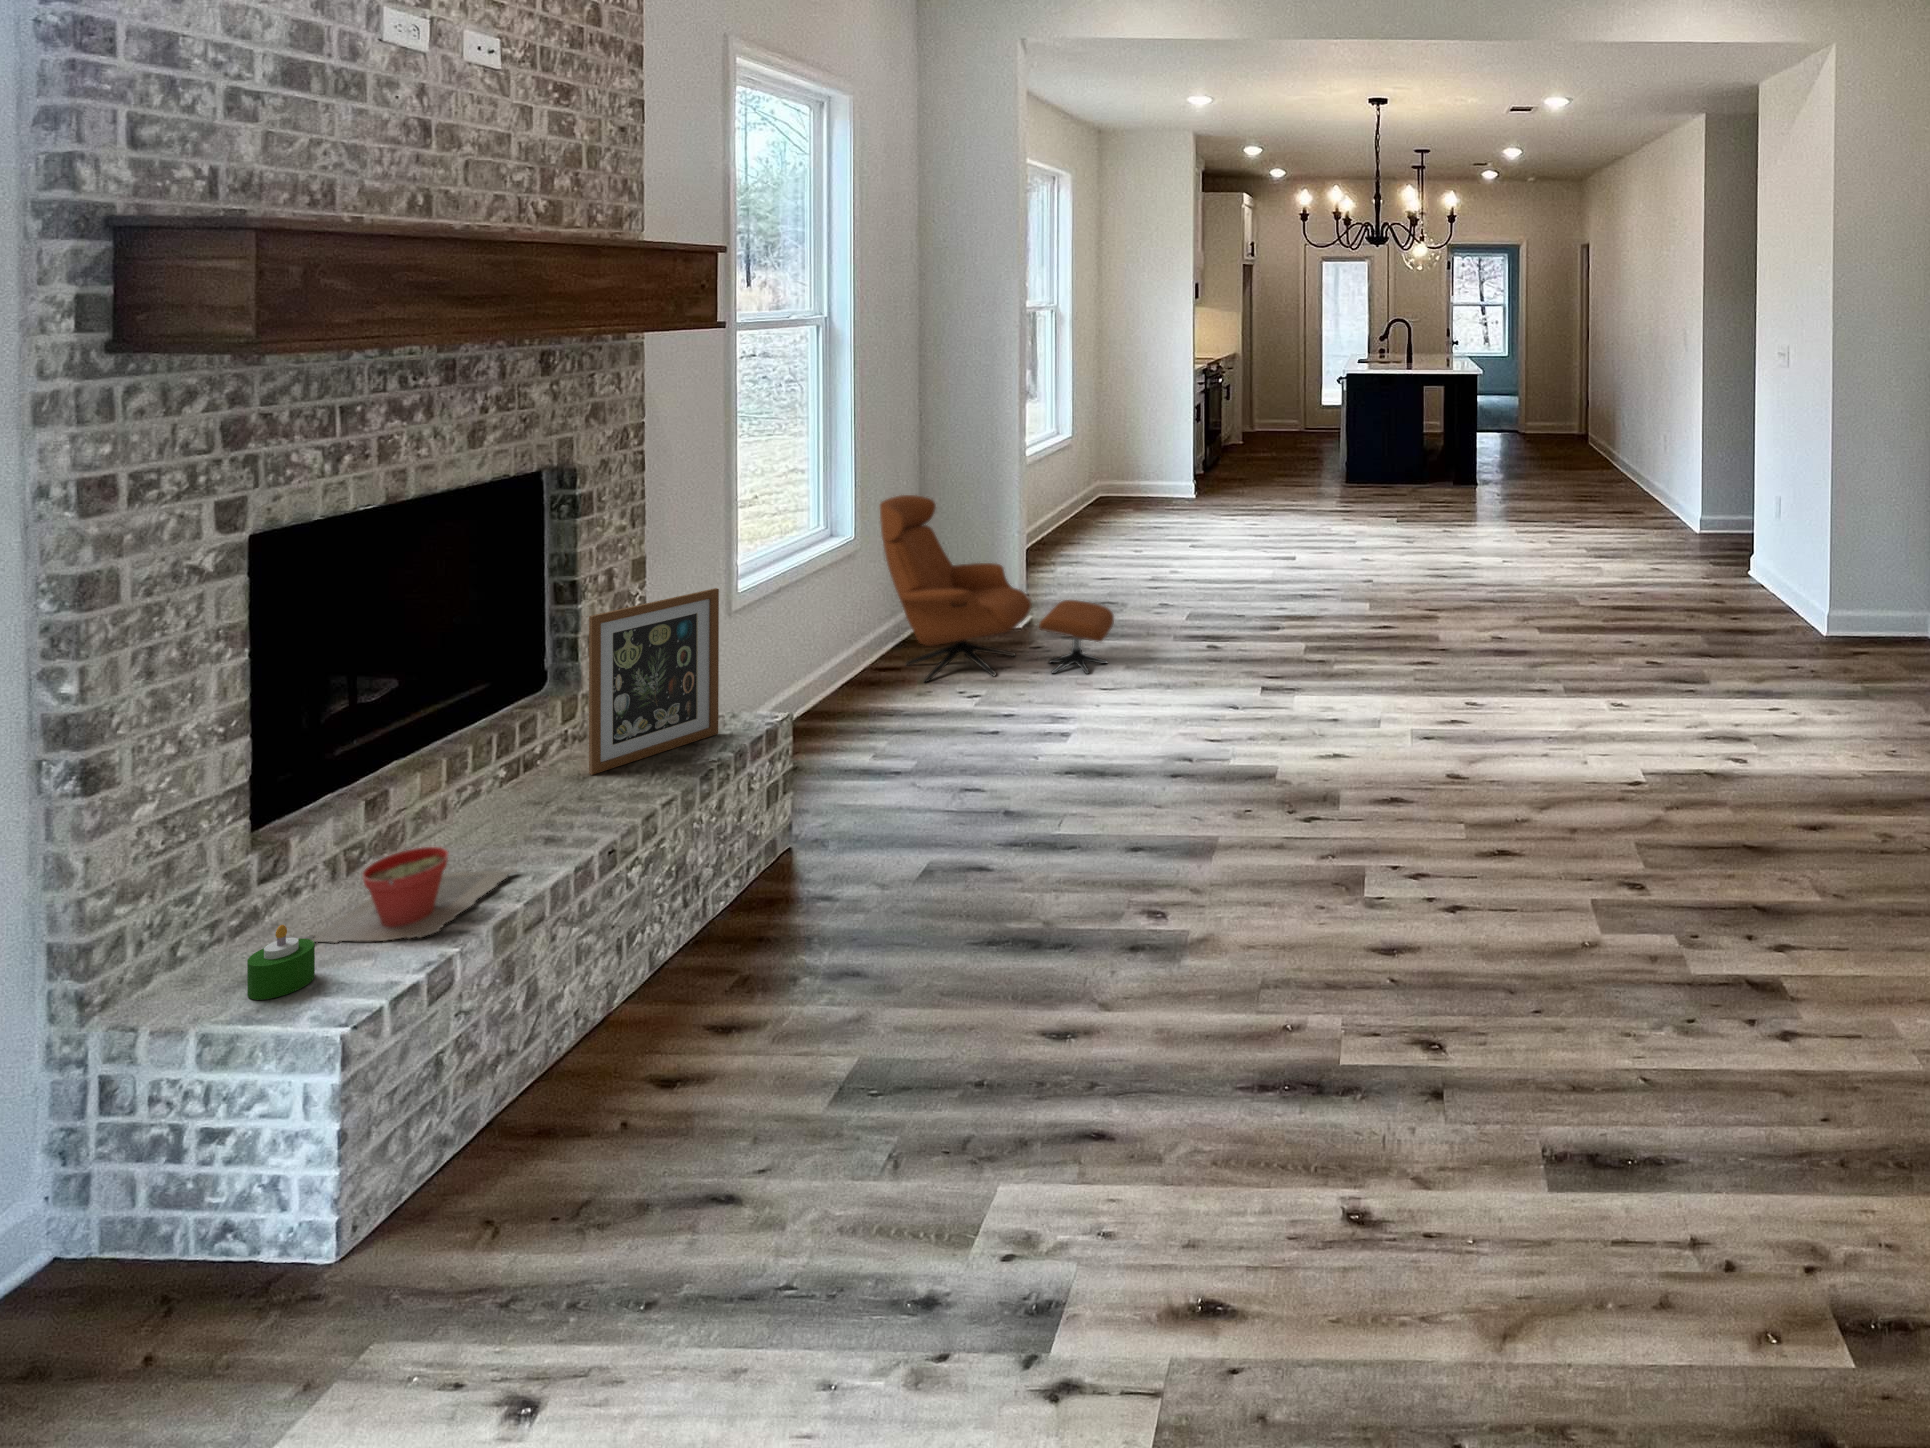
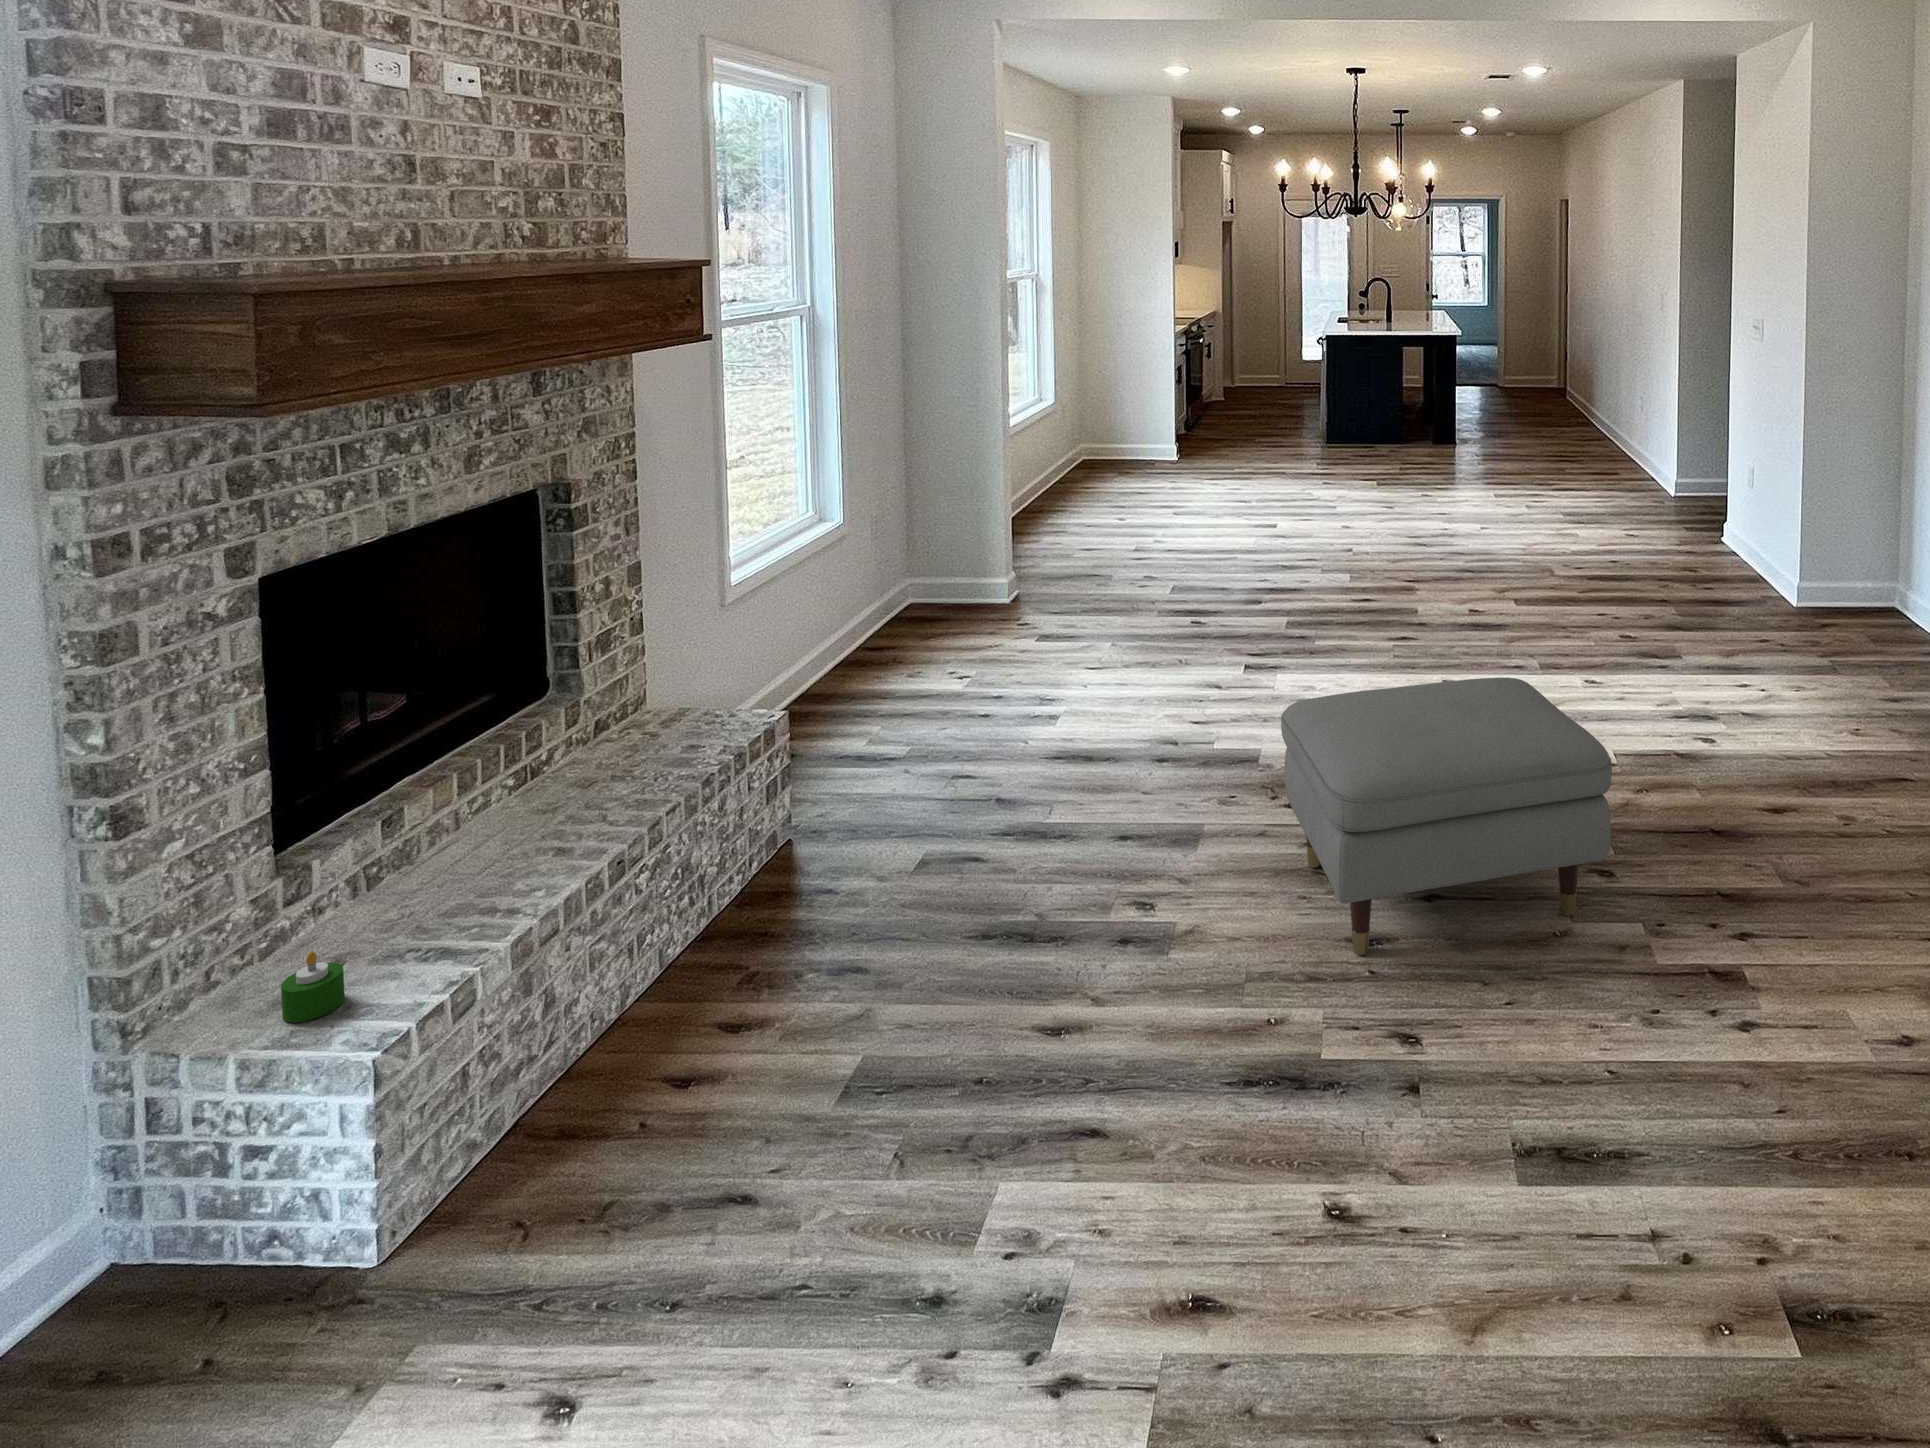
armchair: present [880,495,1114,682] -> none [864,482,1099,668]
picture frame: present [589,588,719,775] -> none [586,598,715,783]
ottoman: none [1300,680,1641,960] -> present [1281,678,1612,955]
plant pot: present [313,847,515,943] -> none [331,868,531,964]

